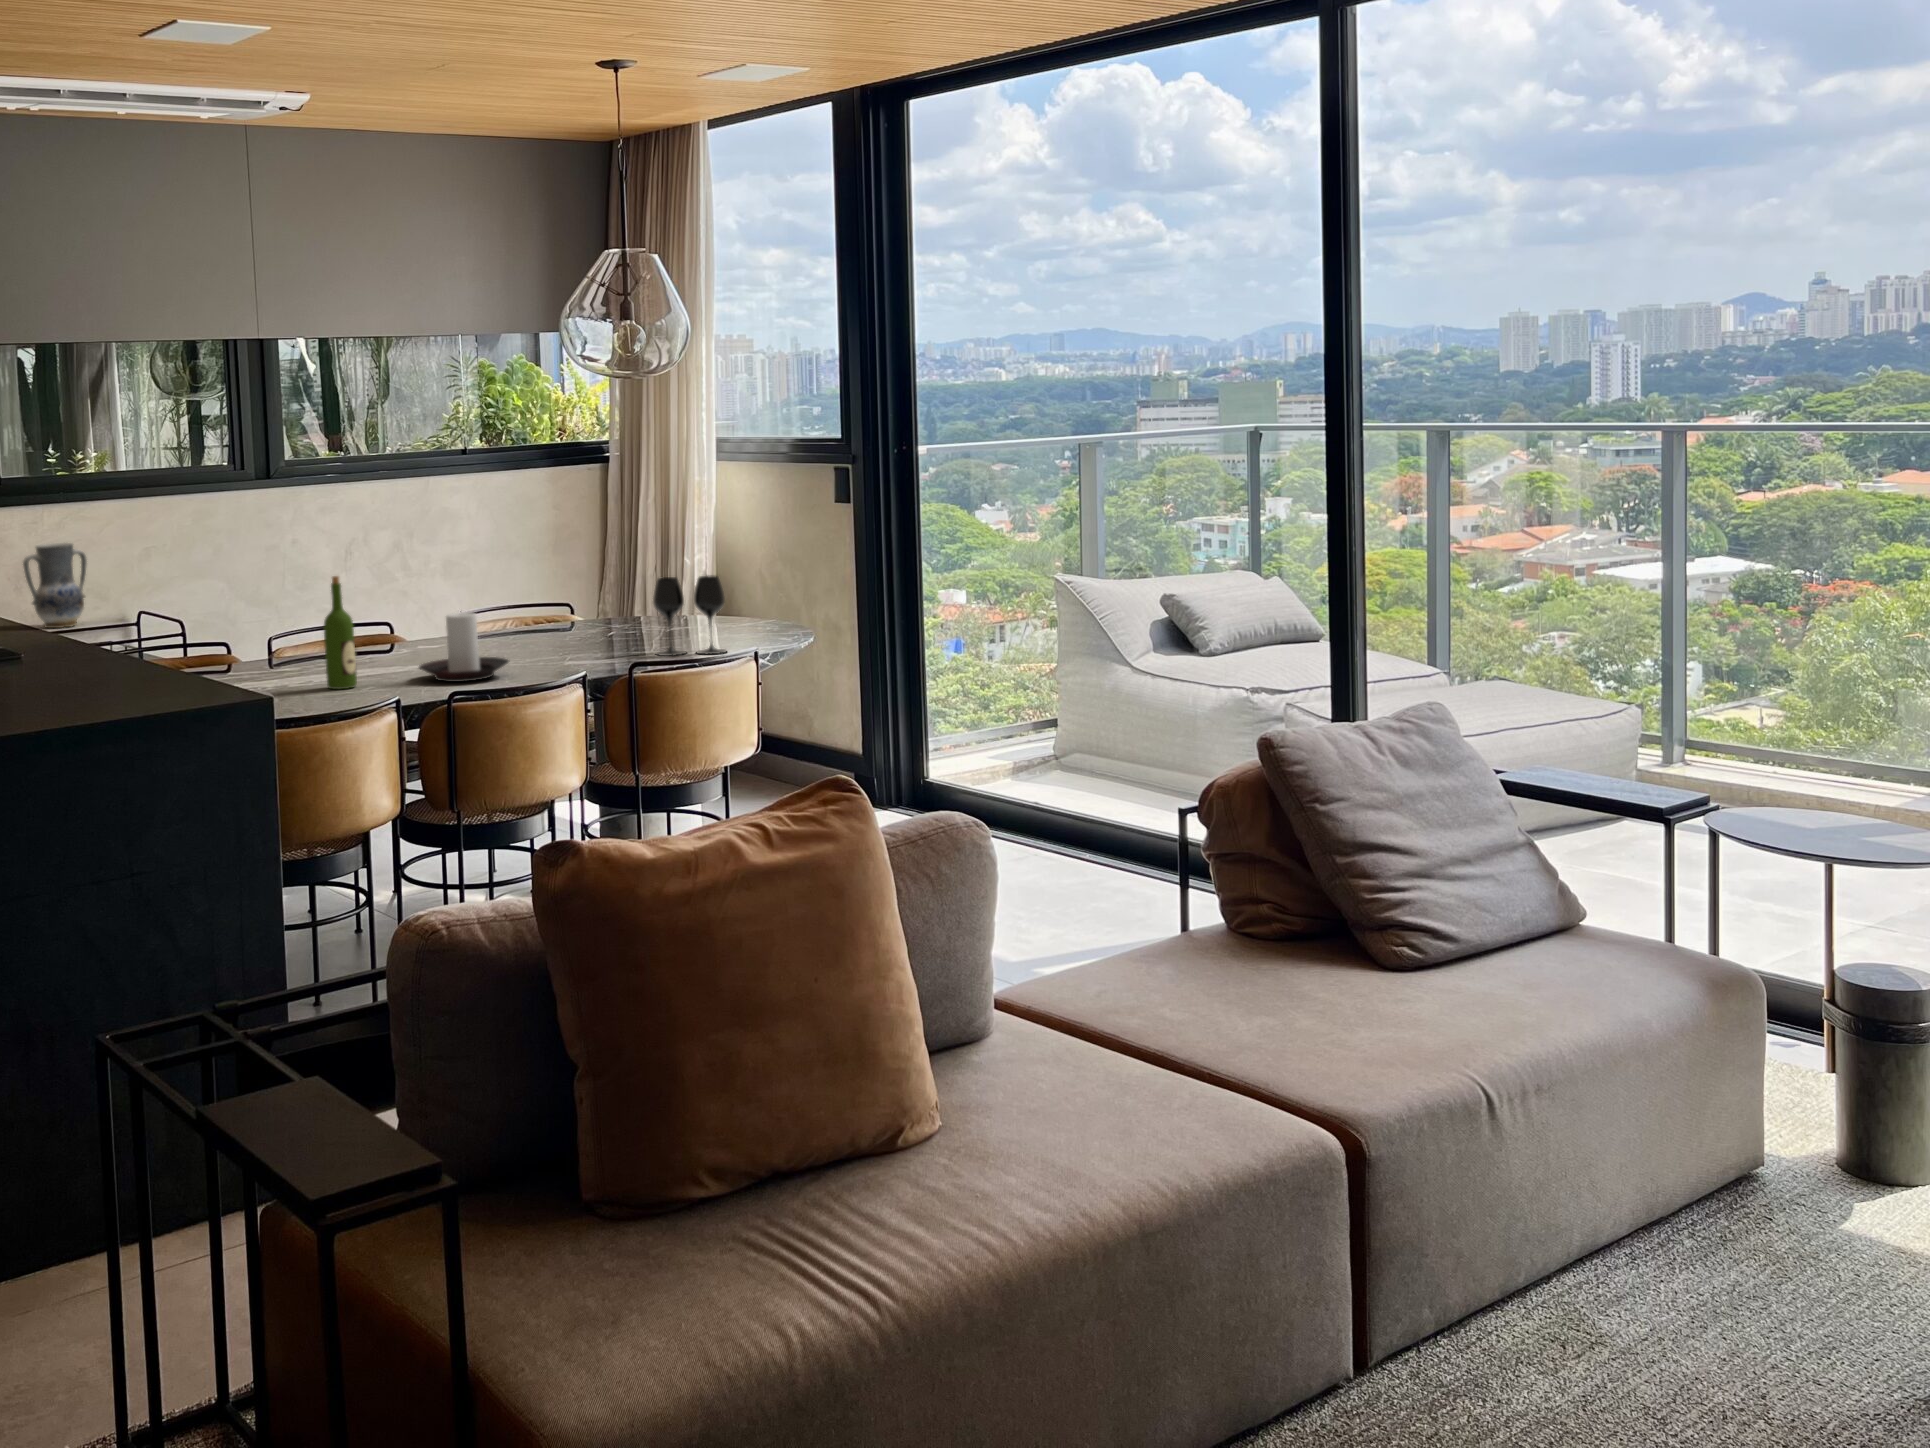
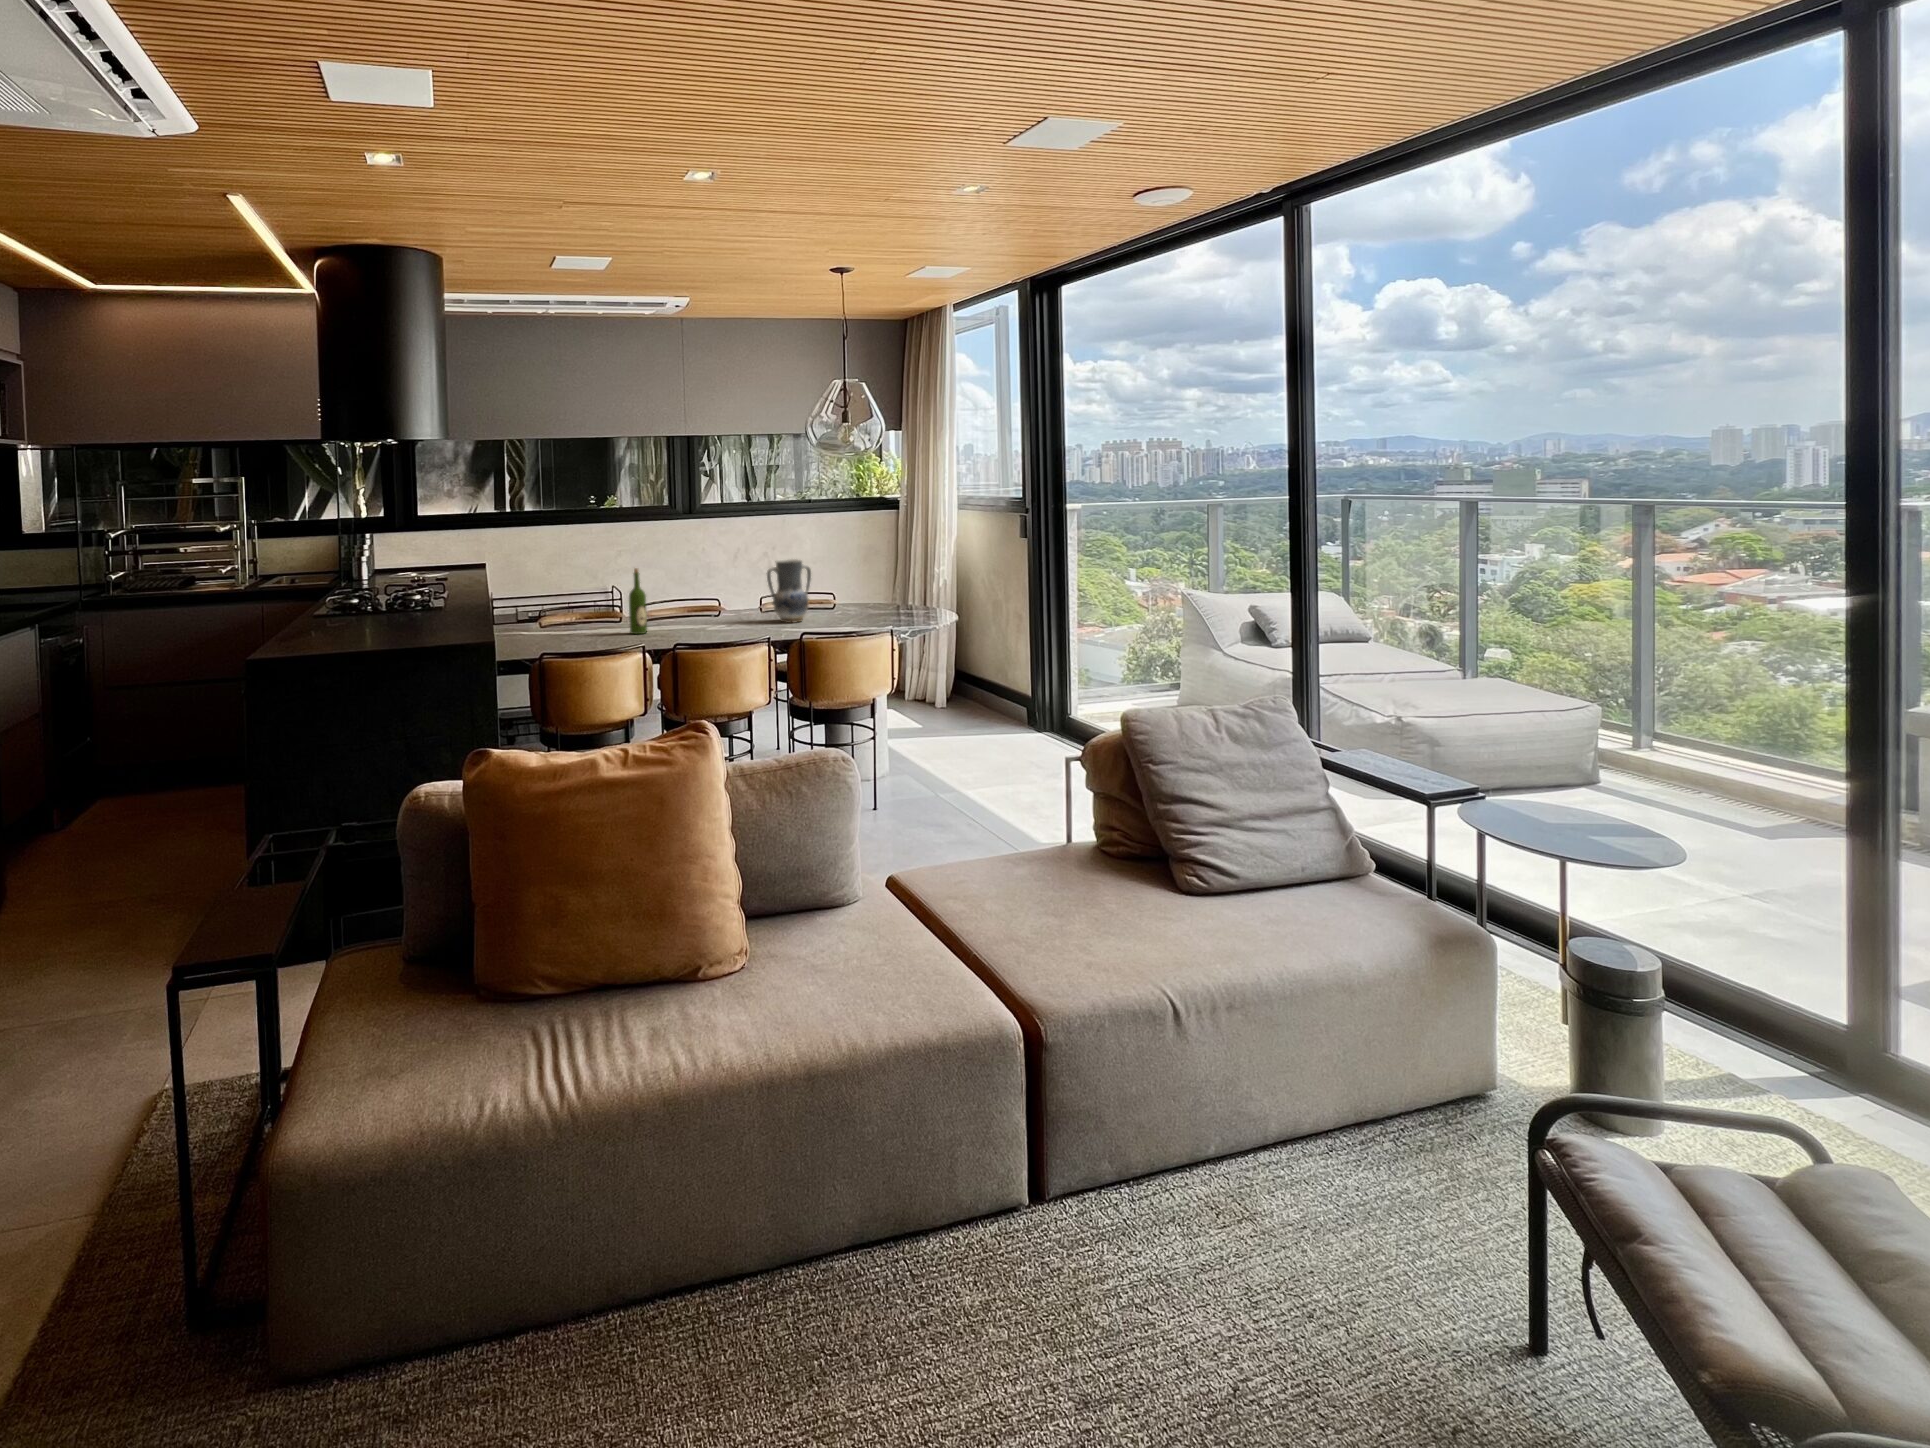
vase: present [23,543,87,628] -> present [767,559,811,623]
wine glass: present [653,575,727,656] -> none [839,578,883,627]
candle holder: present [419,612,509,682] -> none [684,592,738,634]

